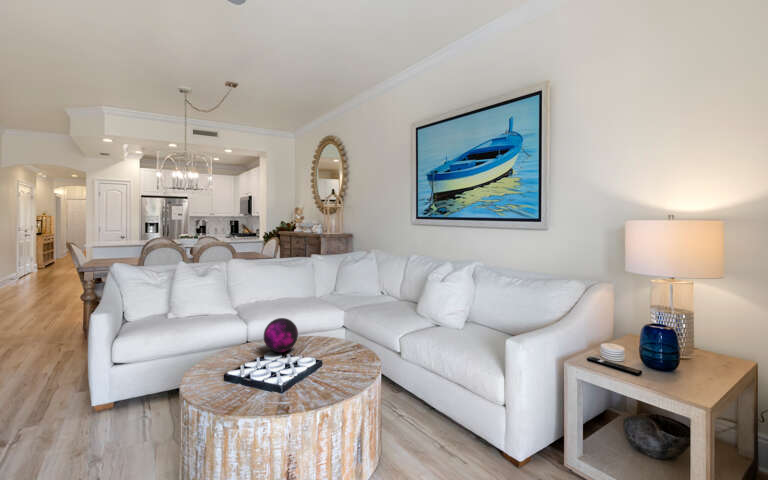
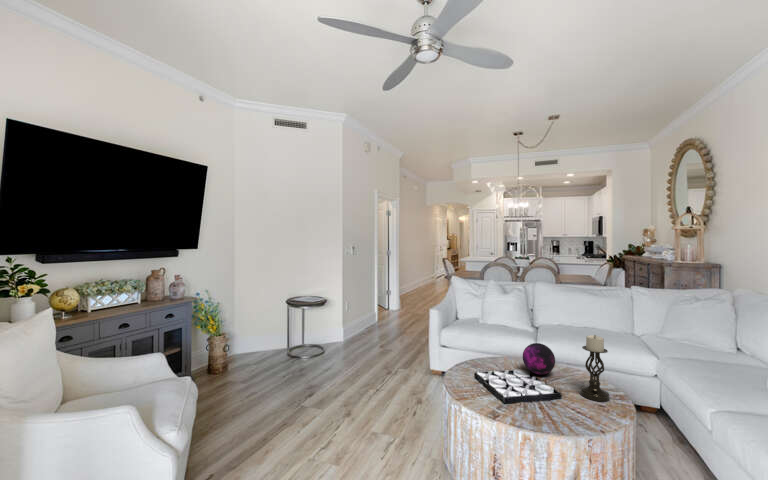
candle holder: none [328,295,354,357] -> present [580,335,610,402]

